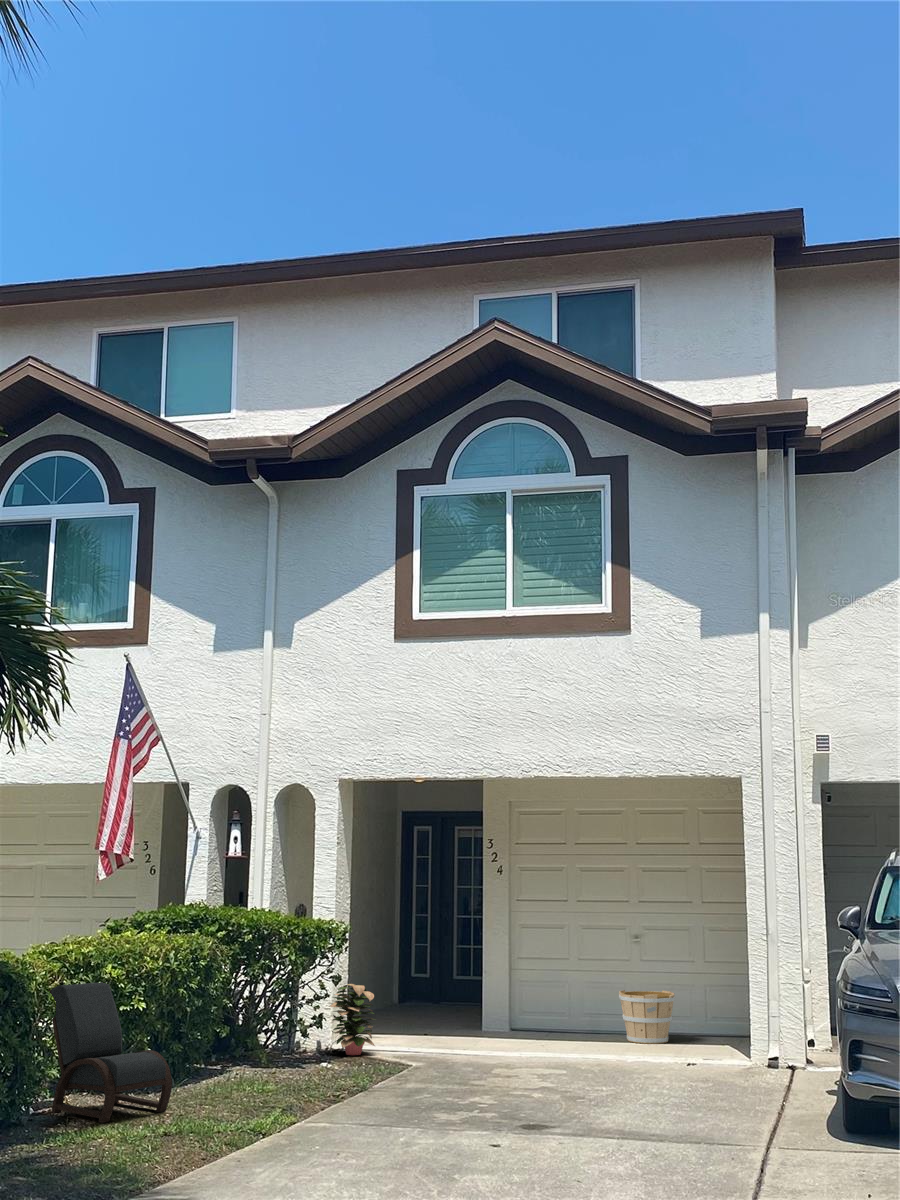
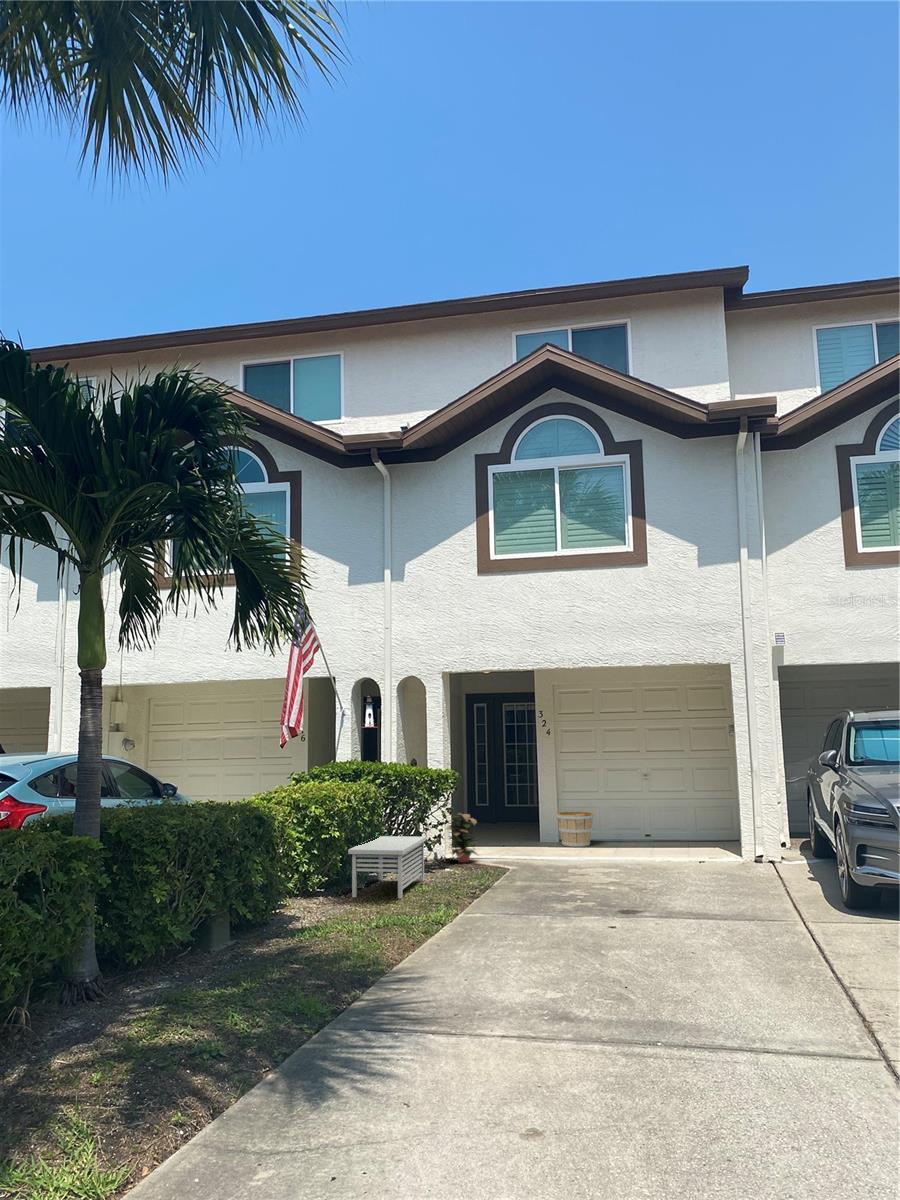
lounge chair: present [49,982,172,1123] -> none [273,819,367,921]
wooden bucket: present [619,990,675,1044] -> present [556,811,594,847]
storage bench: none [159,1011,284,1099] -> present [348,836,426,899]

